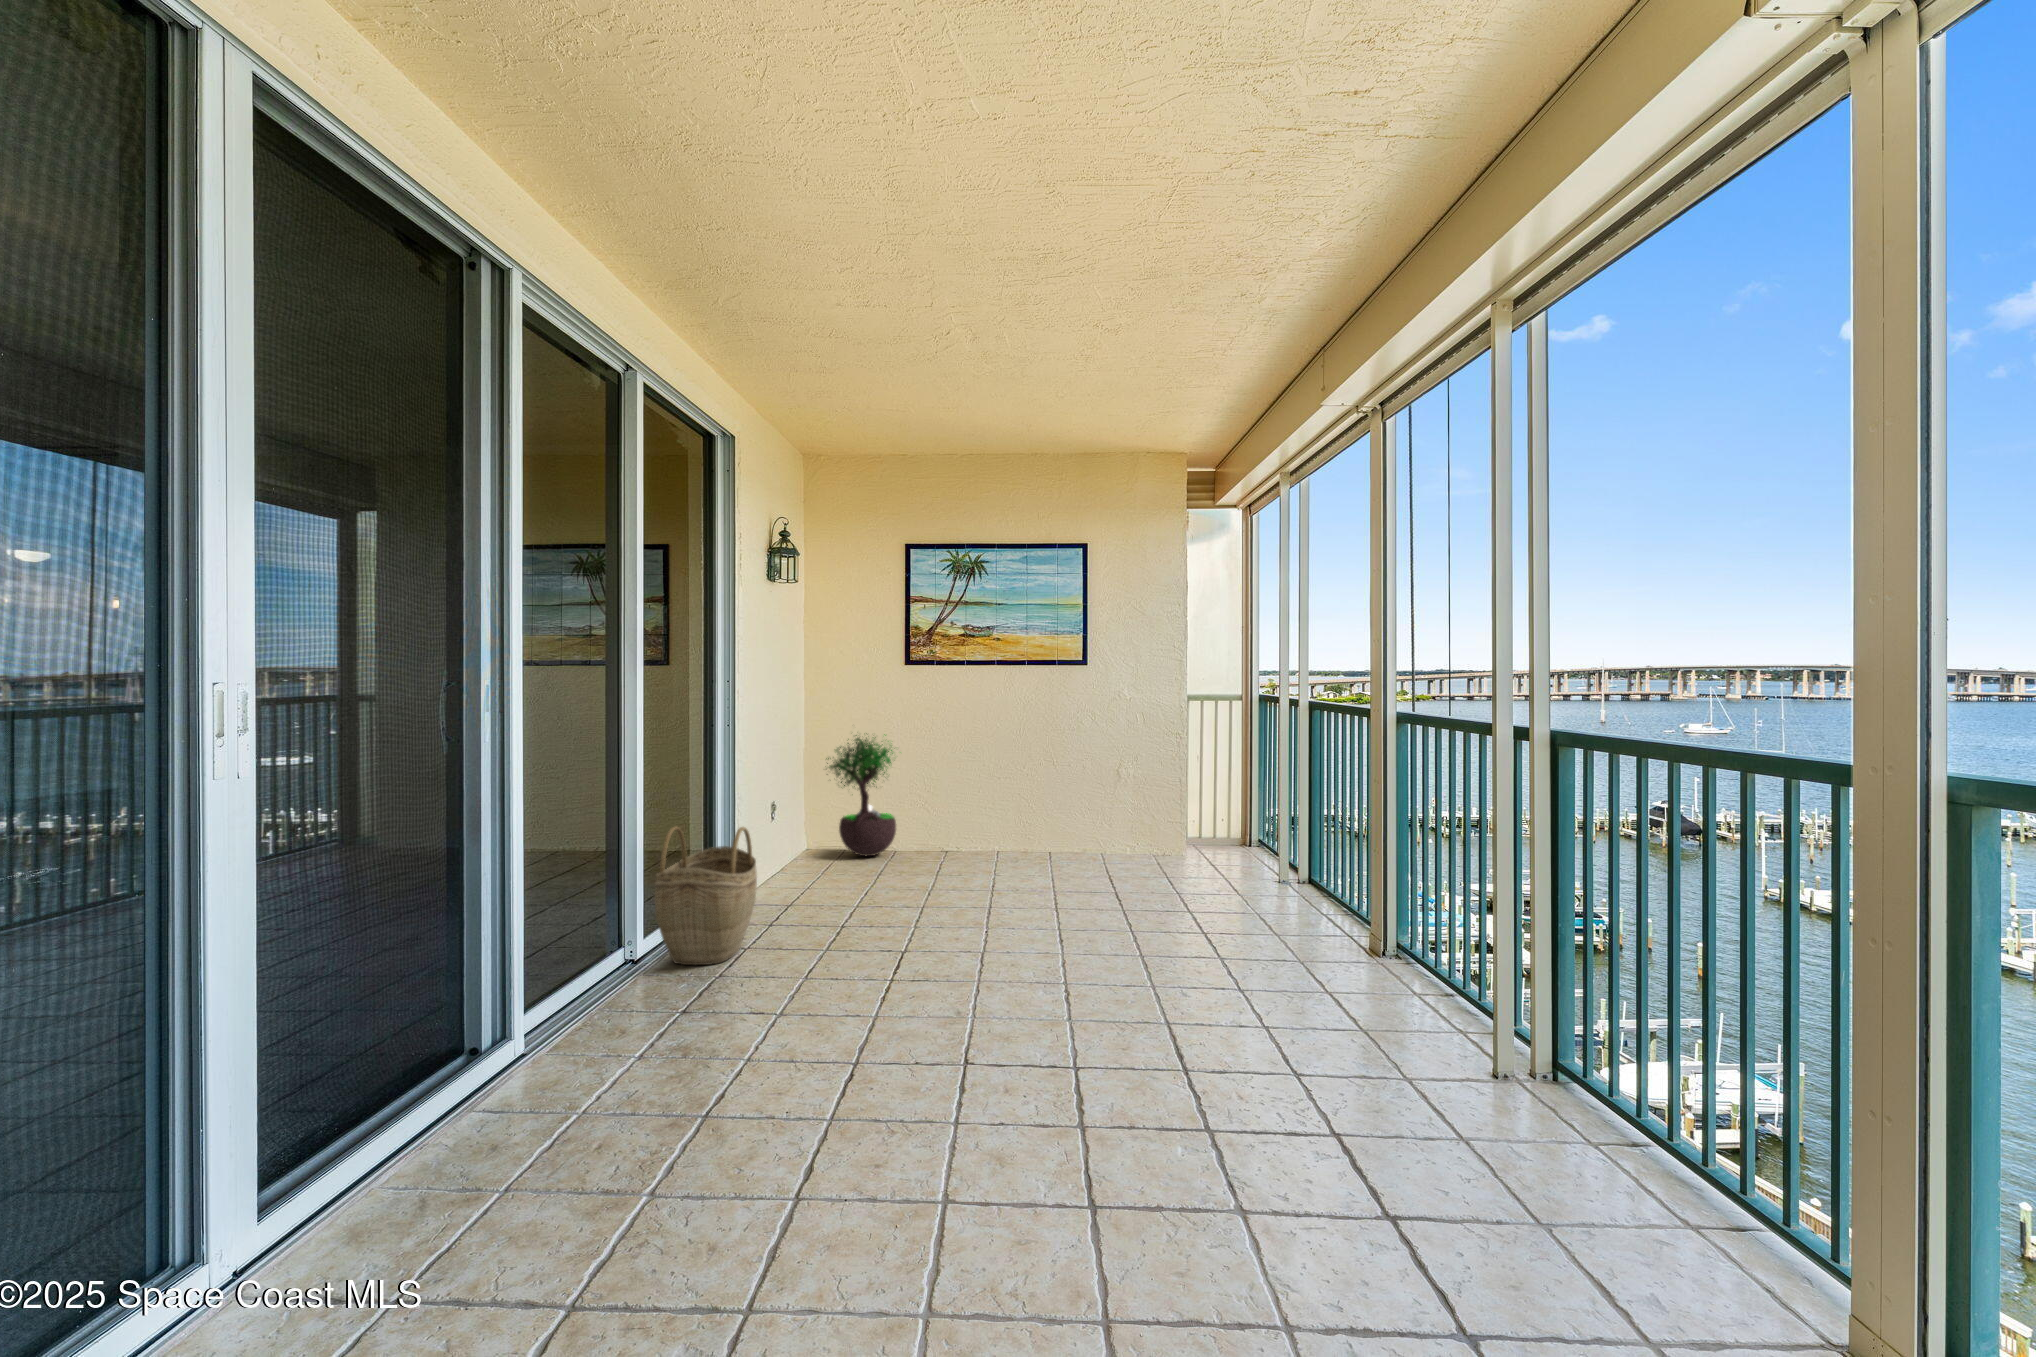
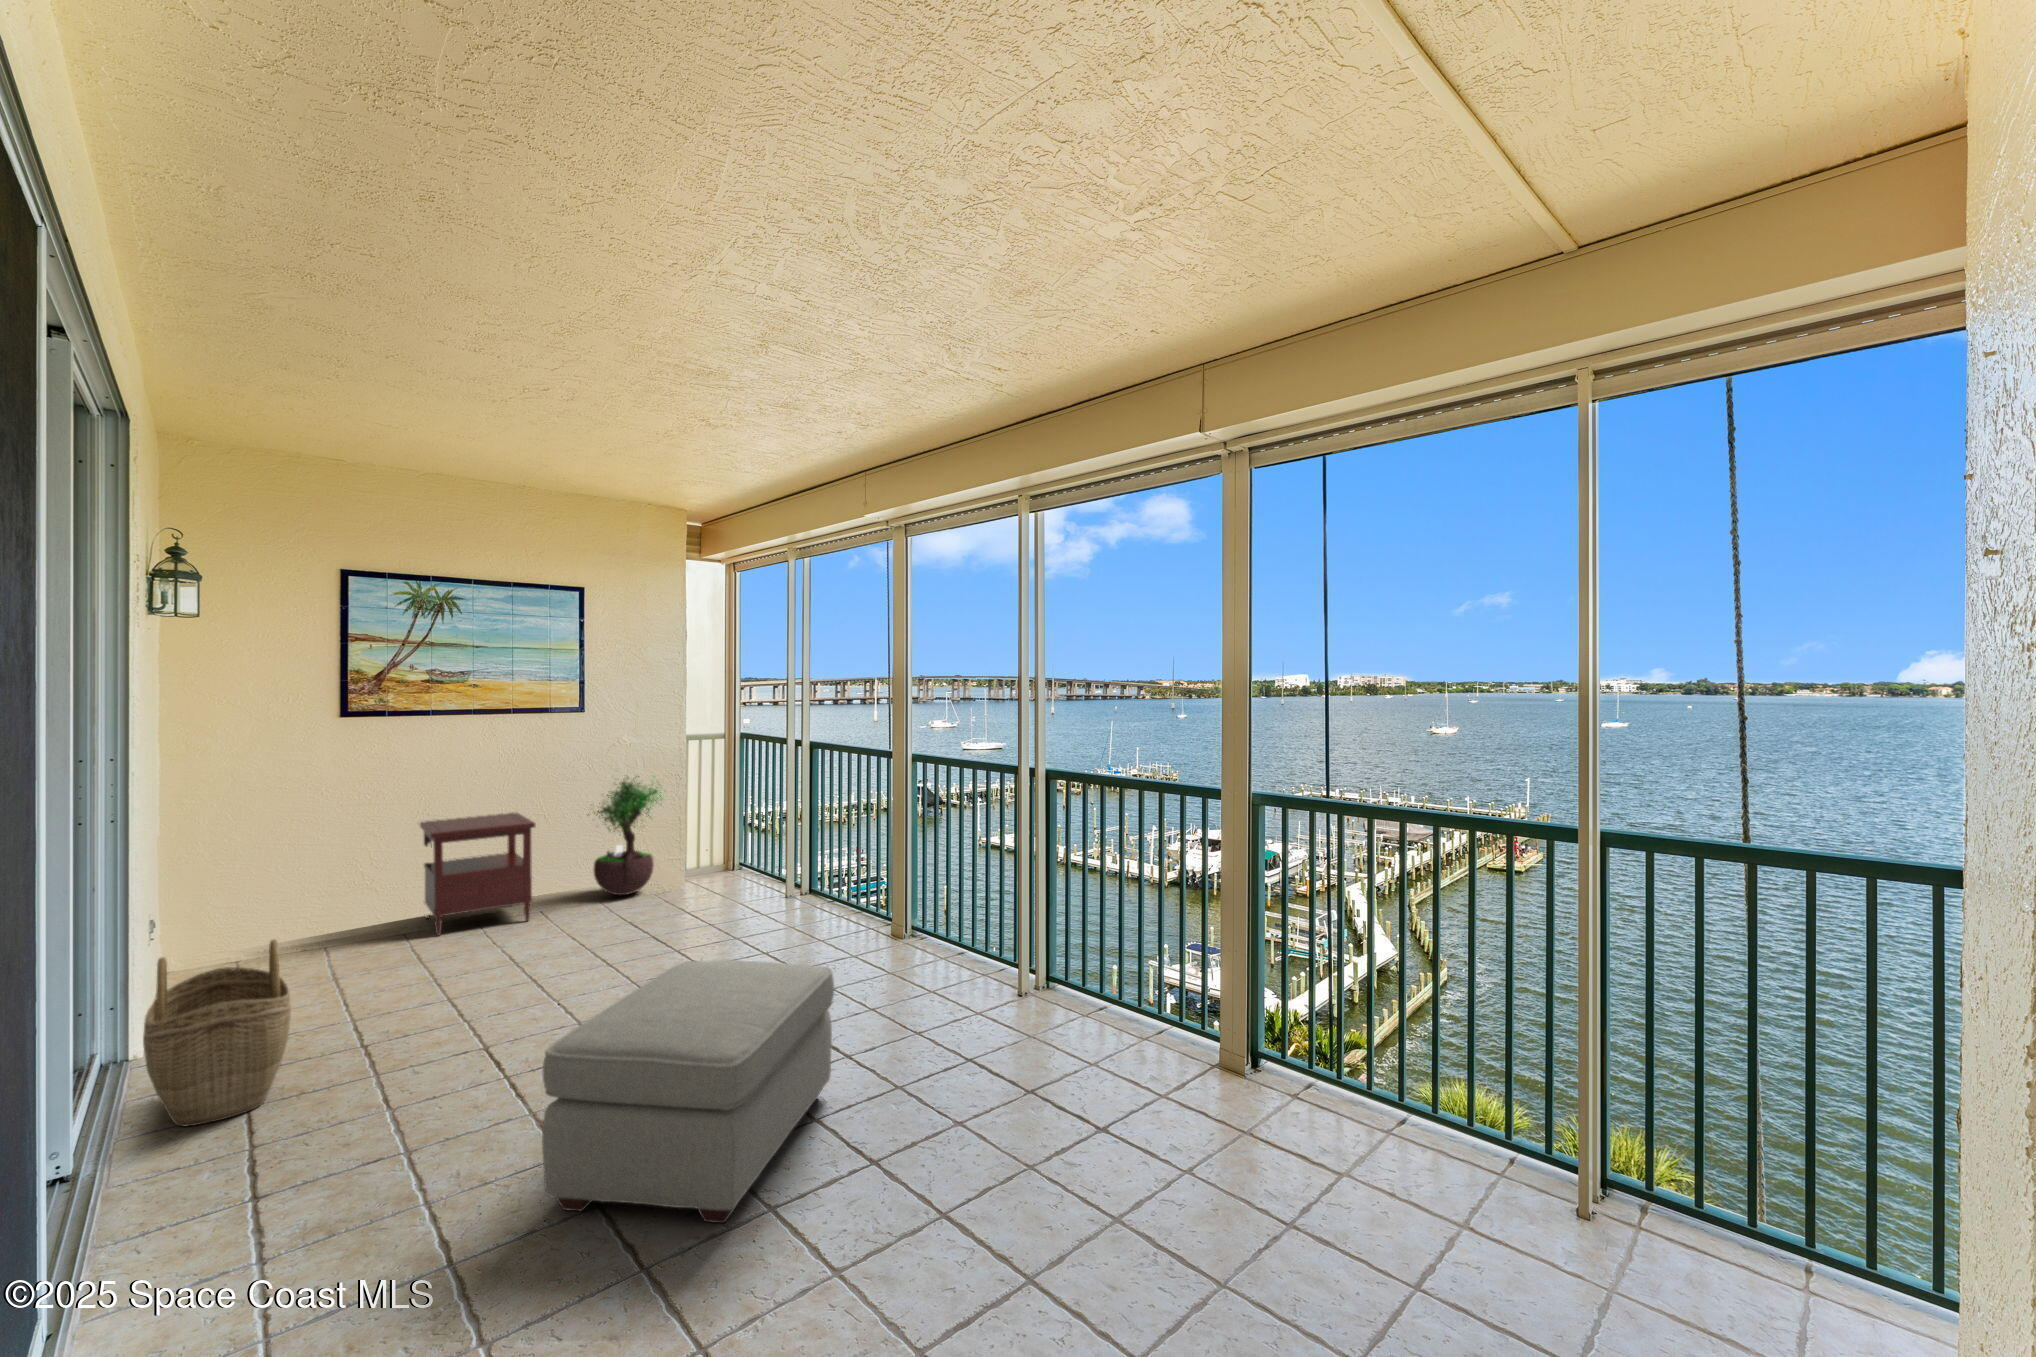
potted tree: present [826,733,896,856] -> present [587,776,663,895]
side table: none [947,763,1034,868] -> present [420,812,536,936]
ottoman: none [770,908,1126,1205] -> present [542,960,834,1223]

